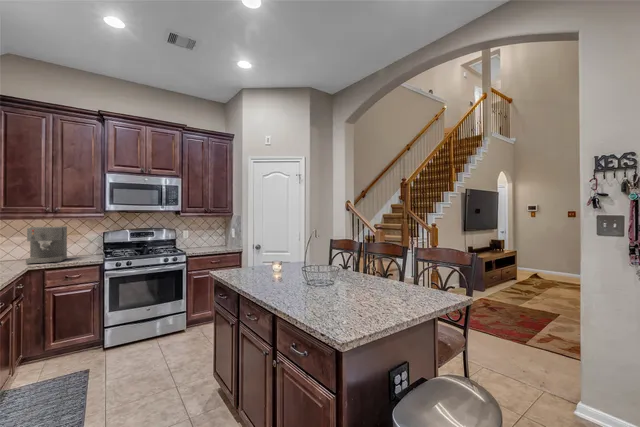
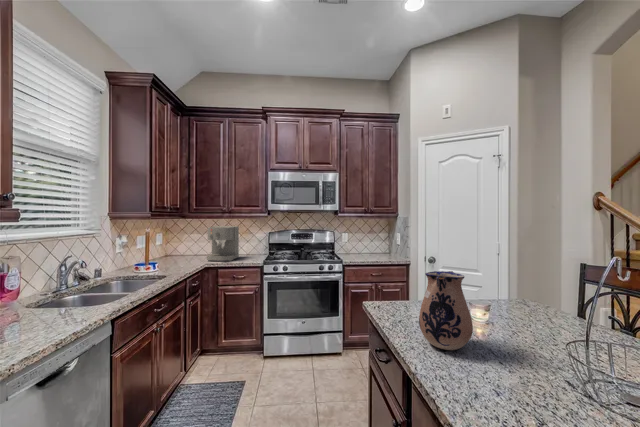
ceramic pitcher: none [252,243,278,283] -> present [419,271,473,350]

